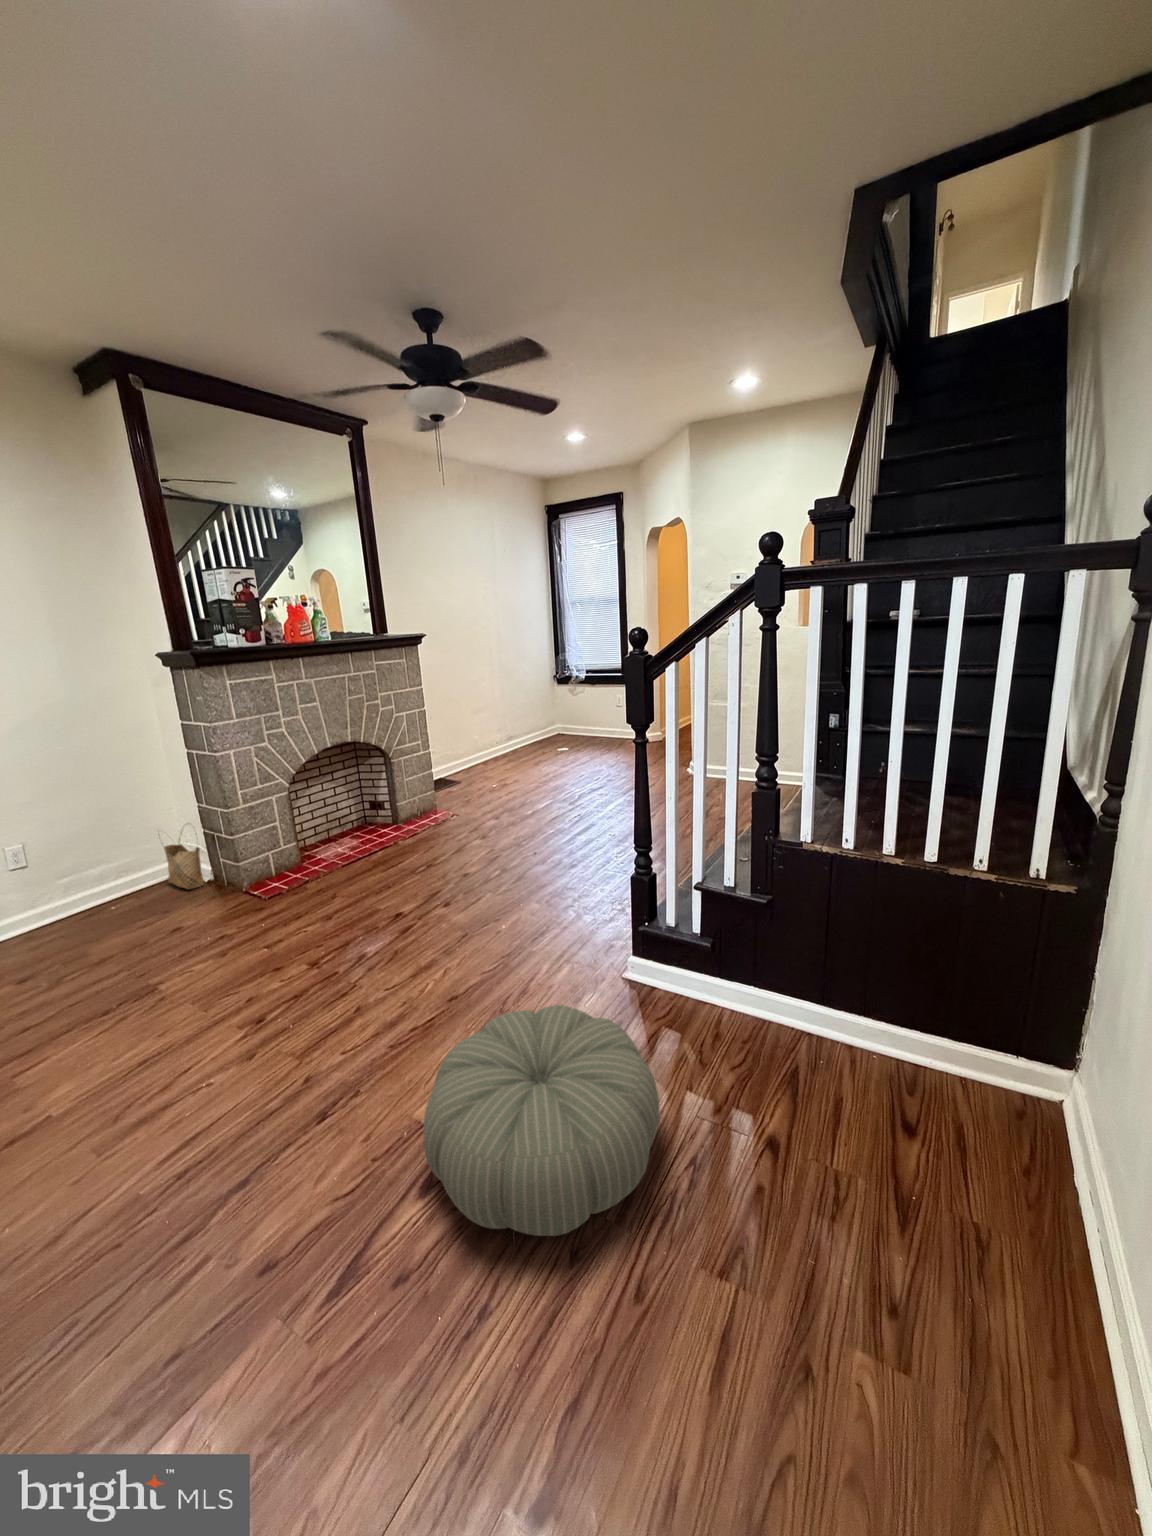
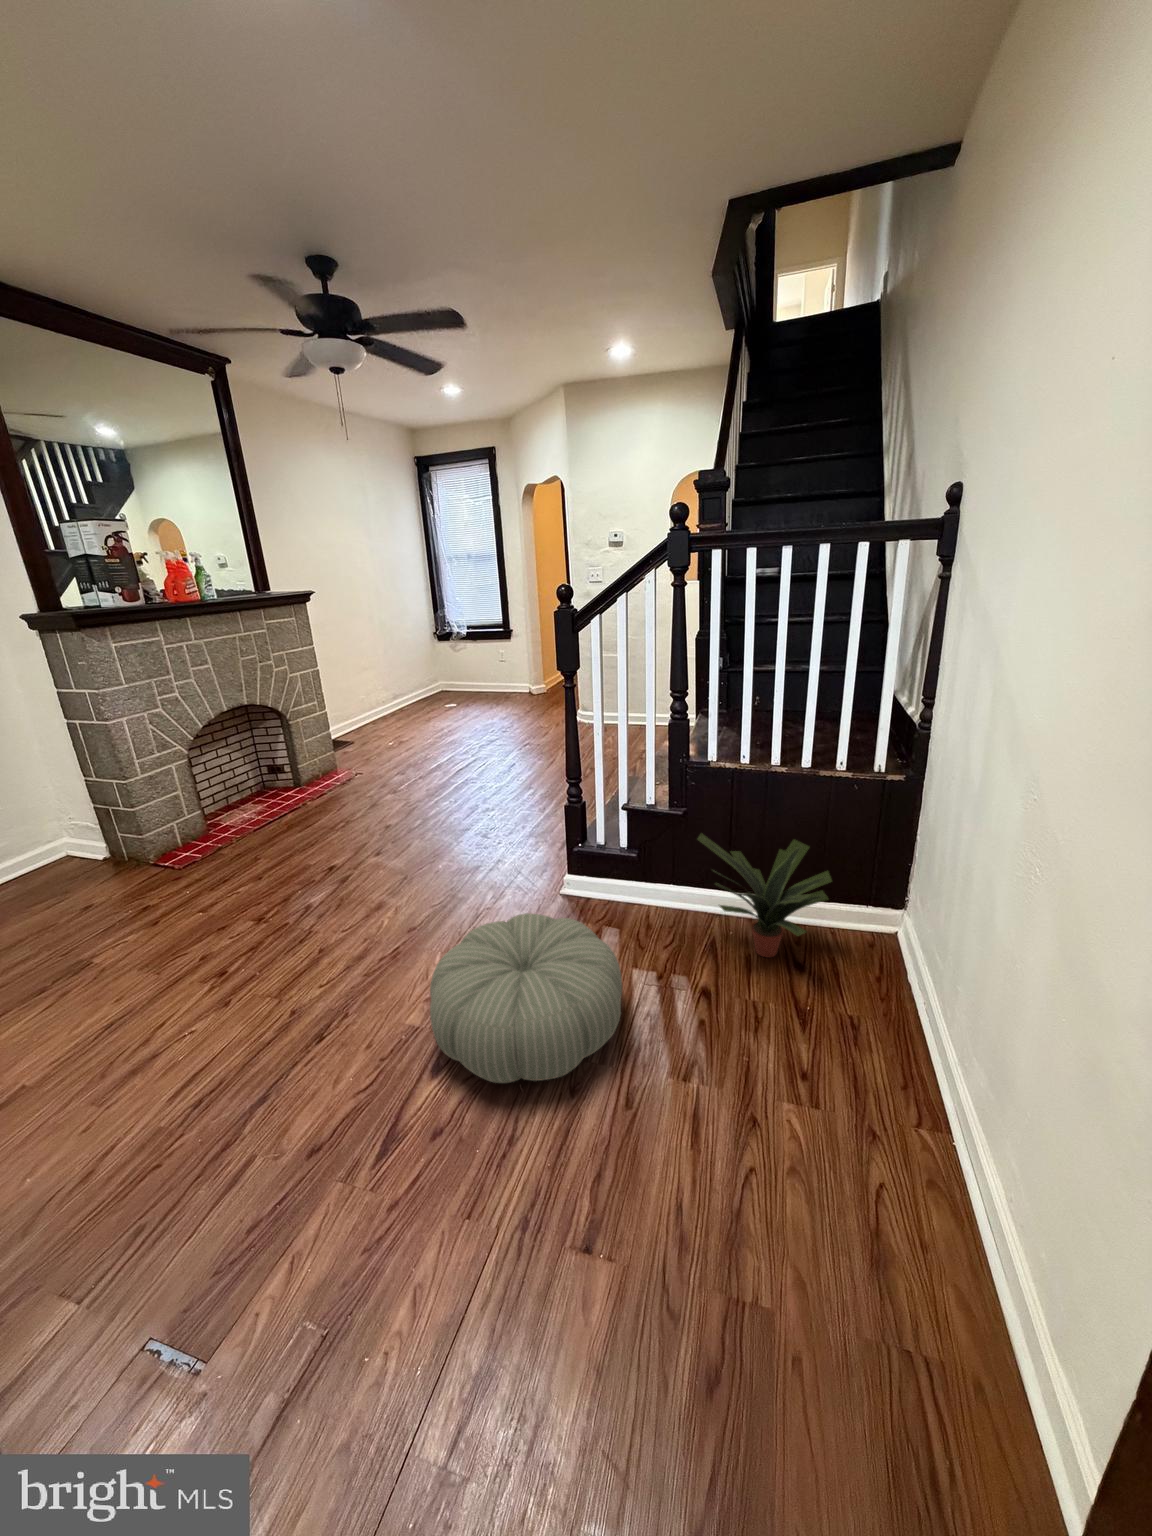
woven basket: present [158,834,204,889] -> none [39,799,101,869]
potted plant: none [775,931,961,1109] -> present [697,834,832,957]

